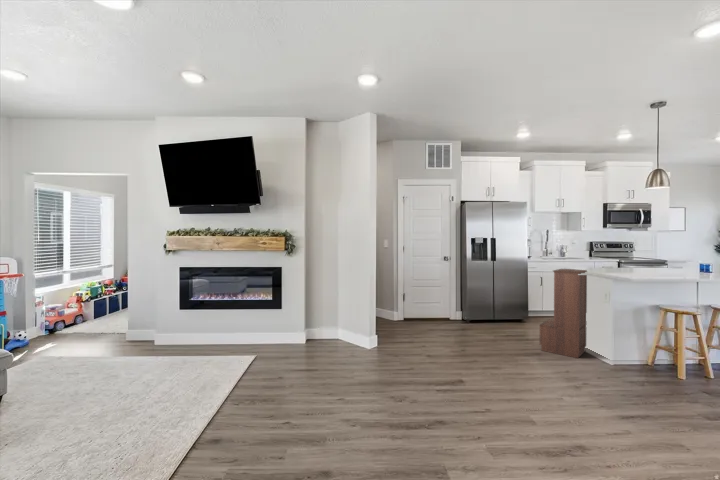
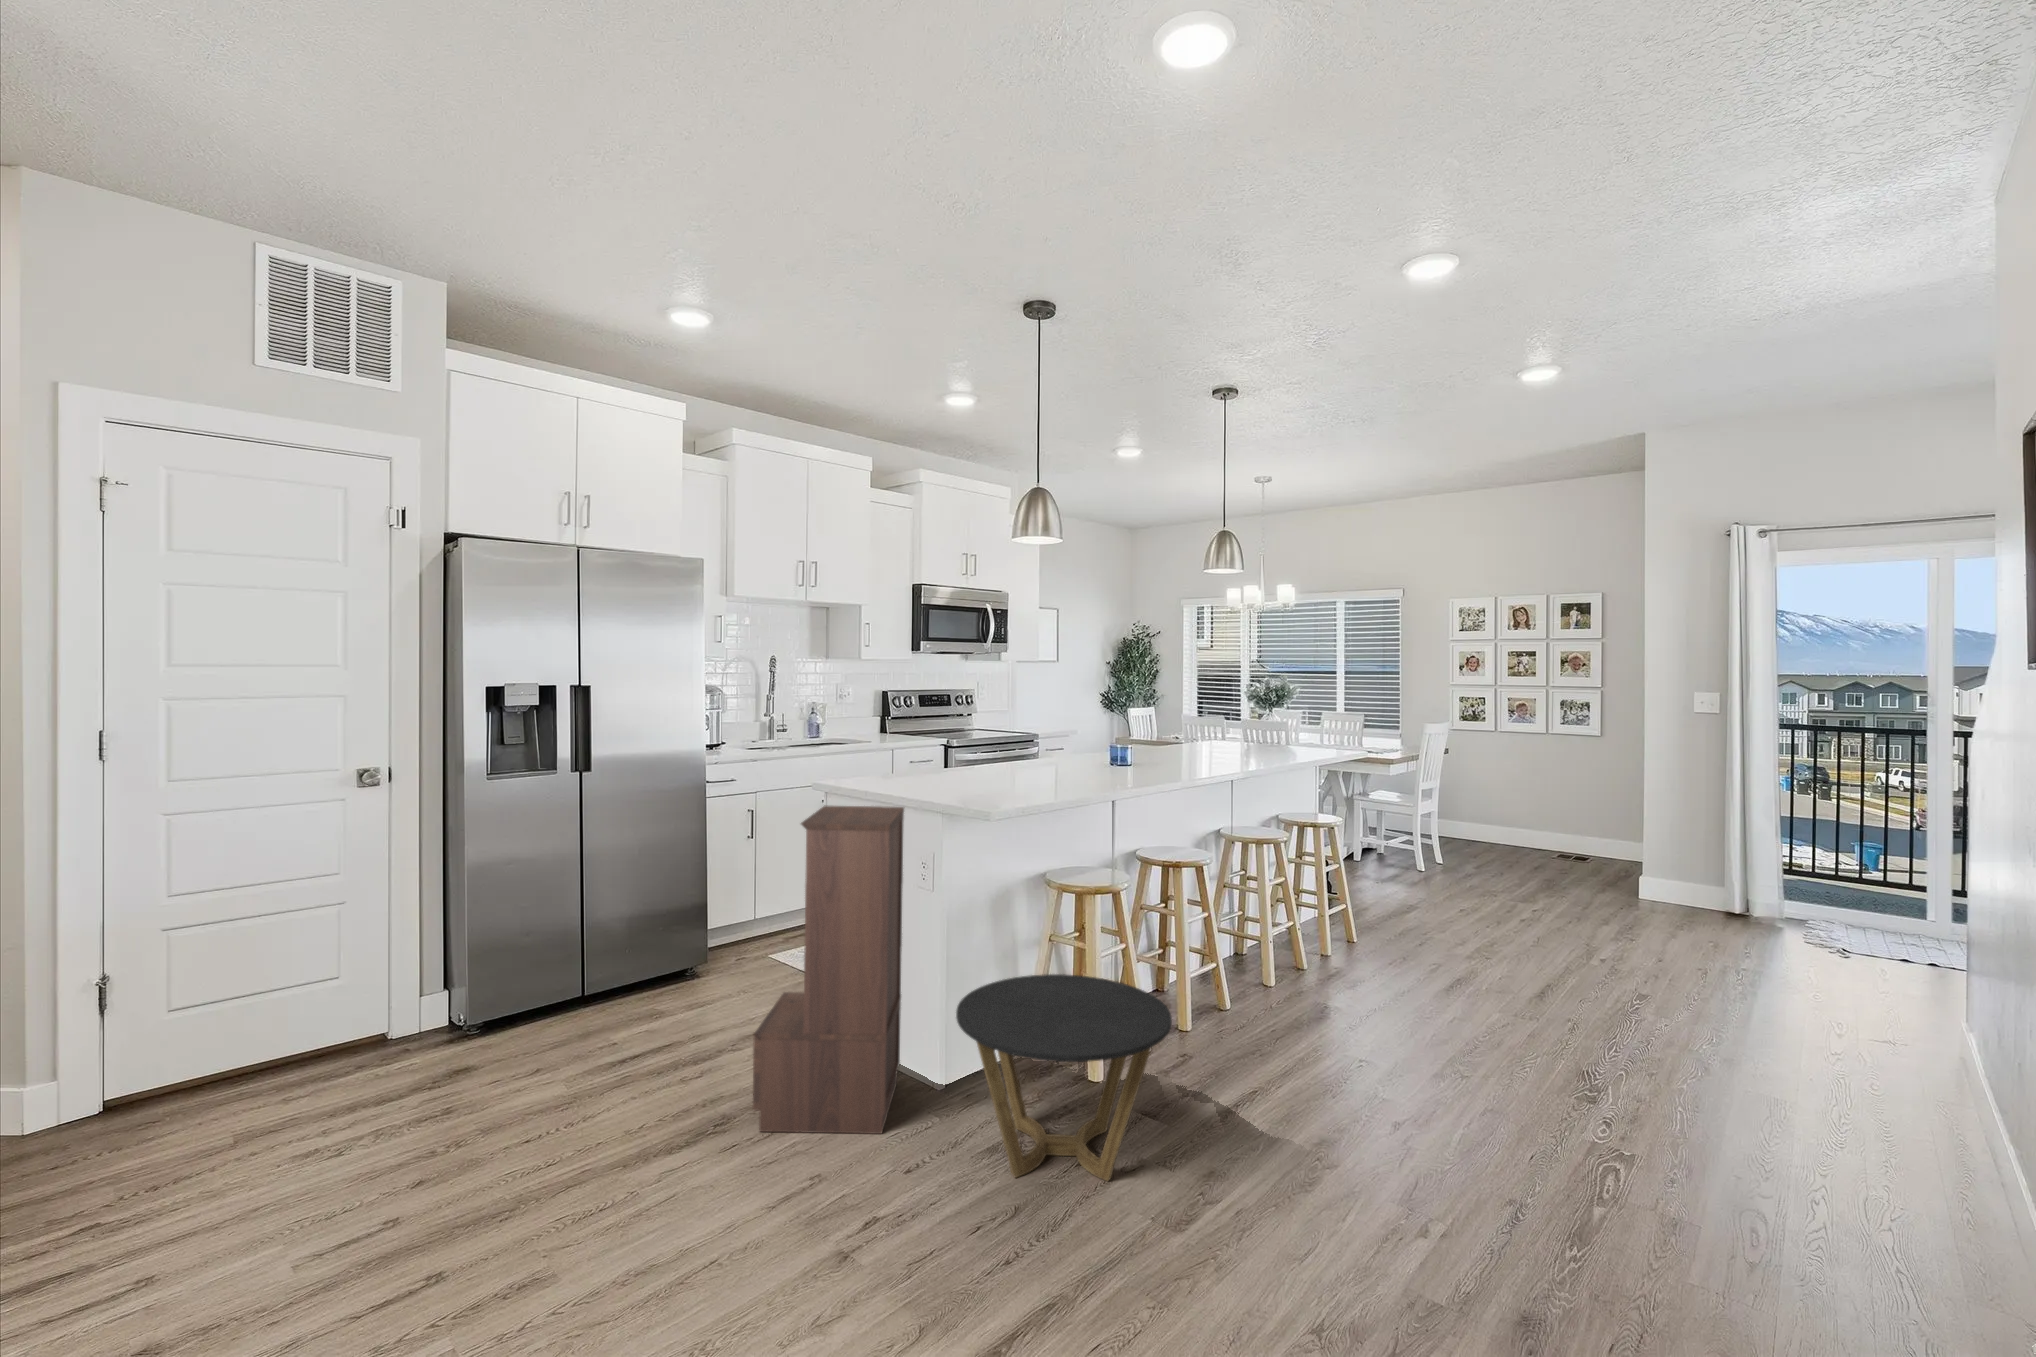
side table: none [600,323,683,382] -> present [956,974,1172,1181]

